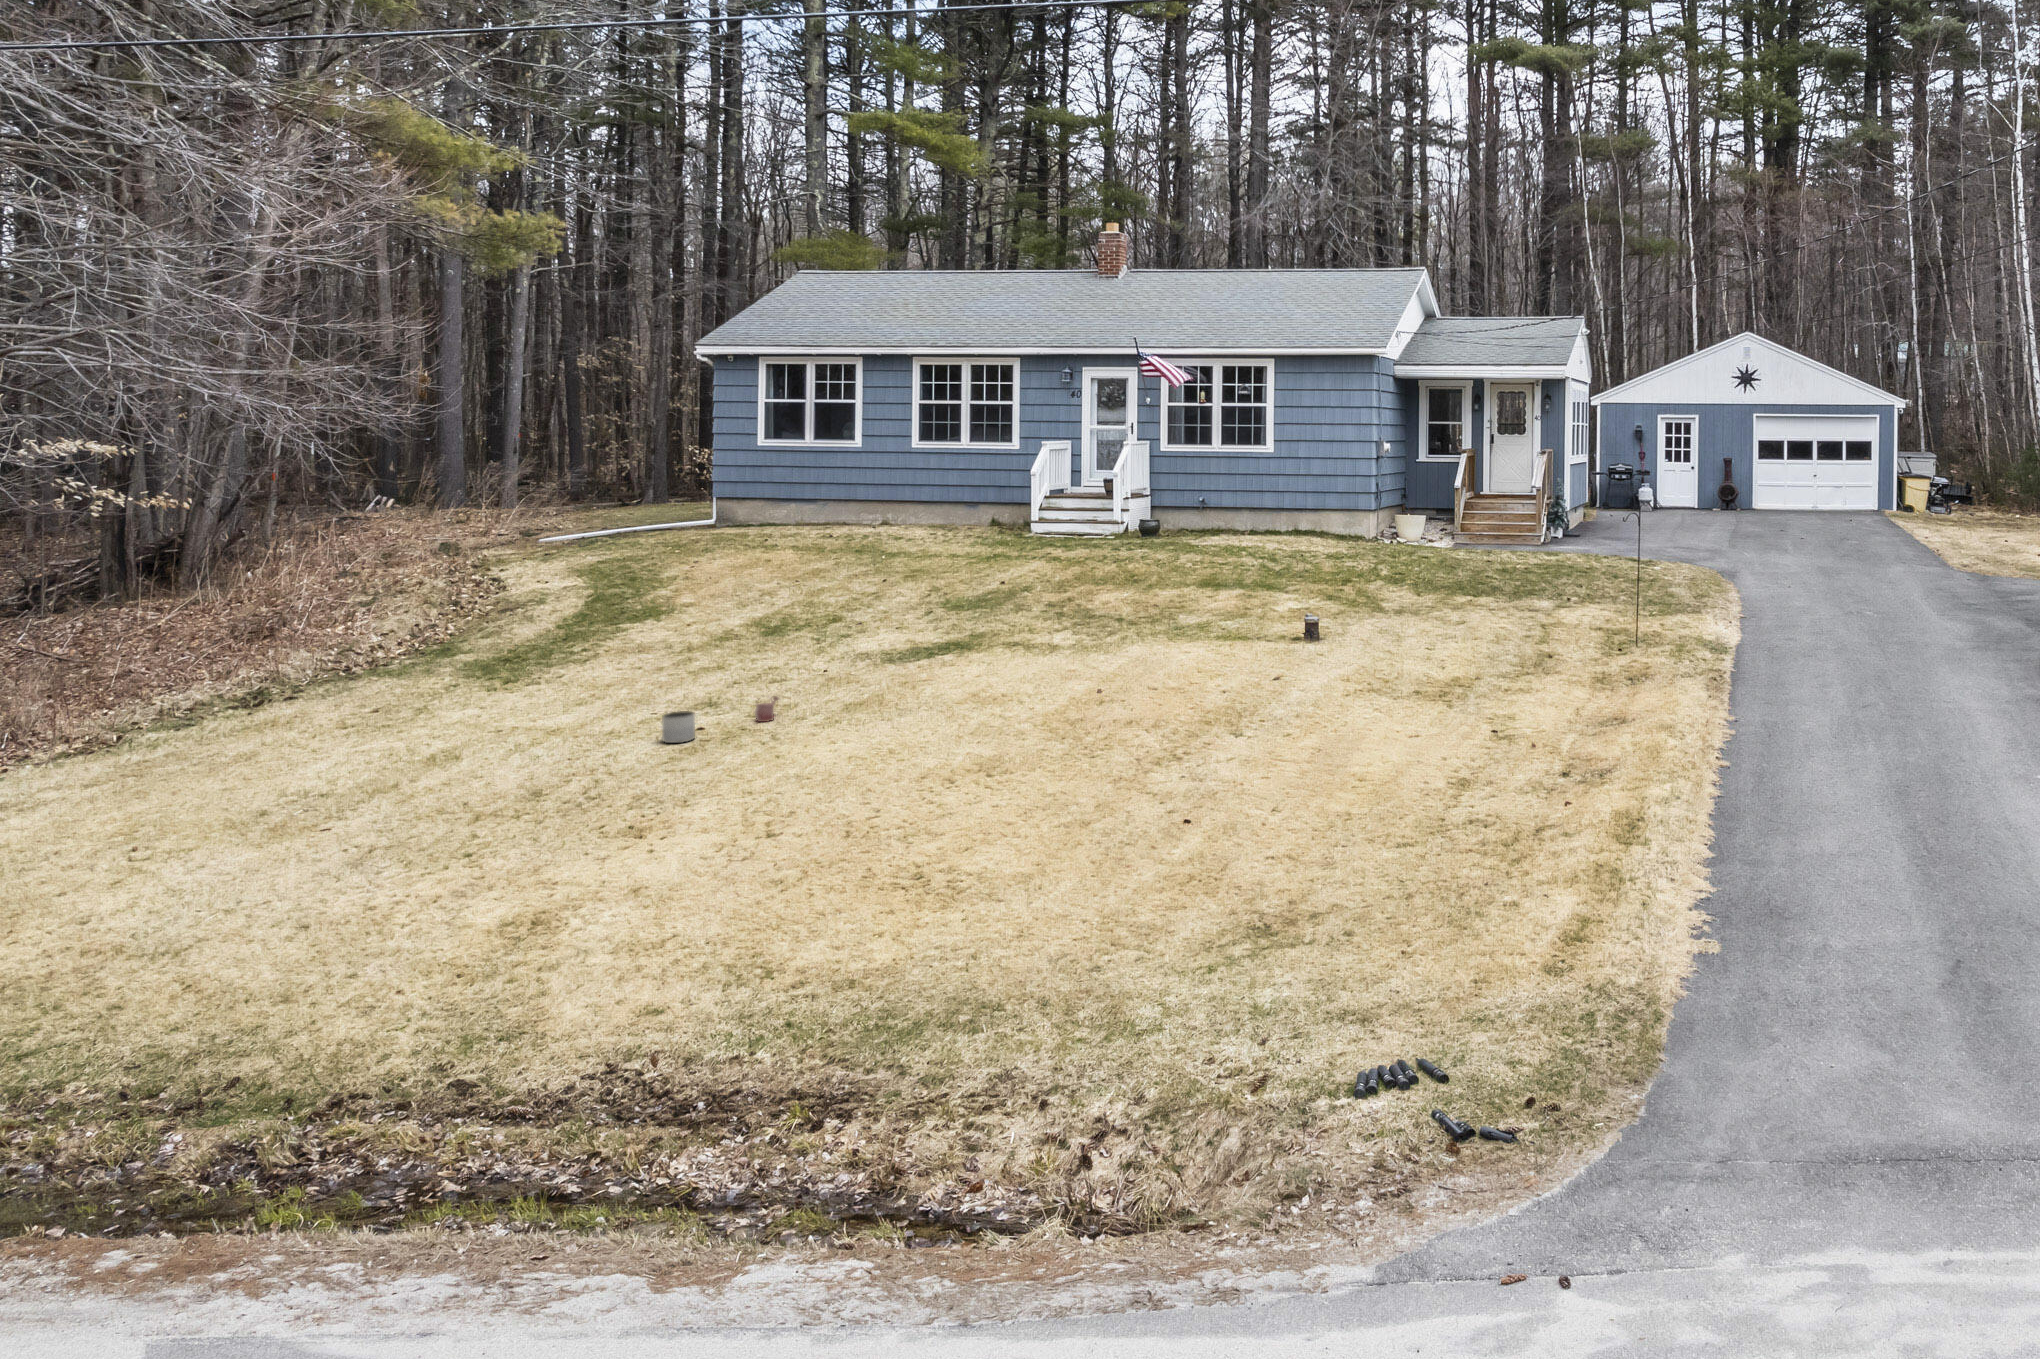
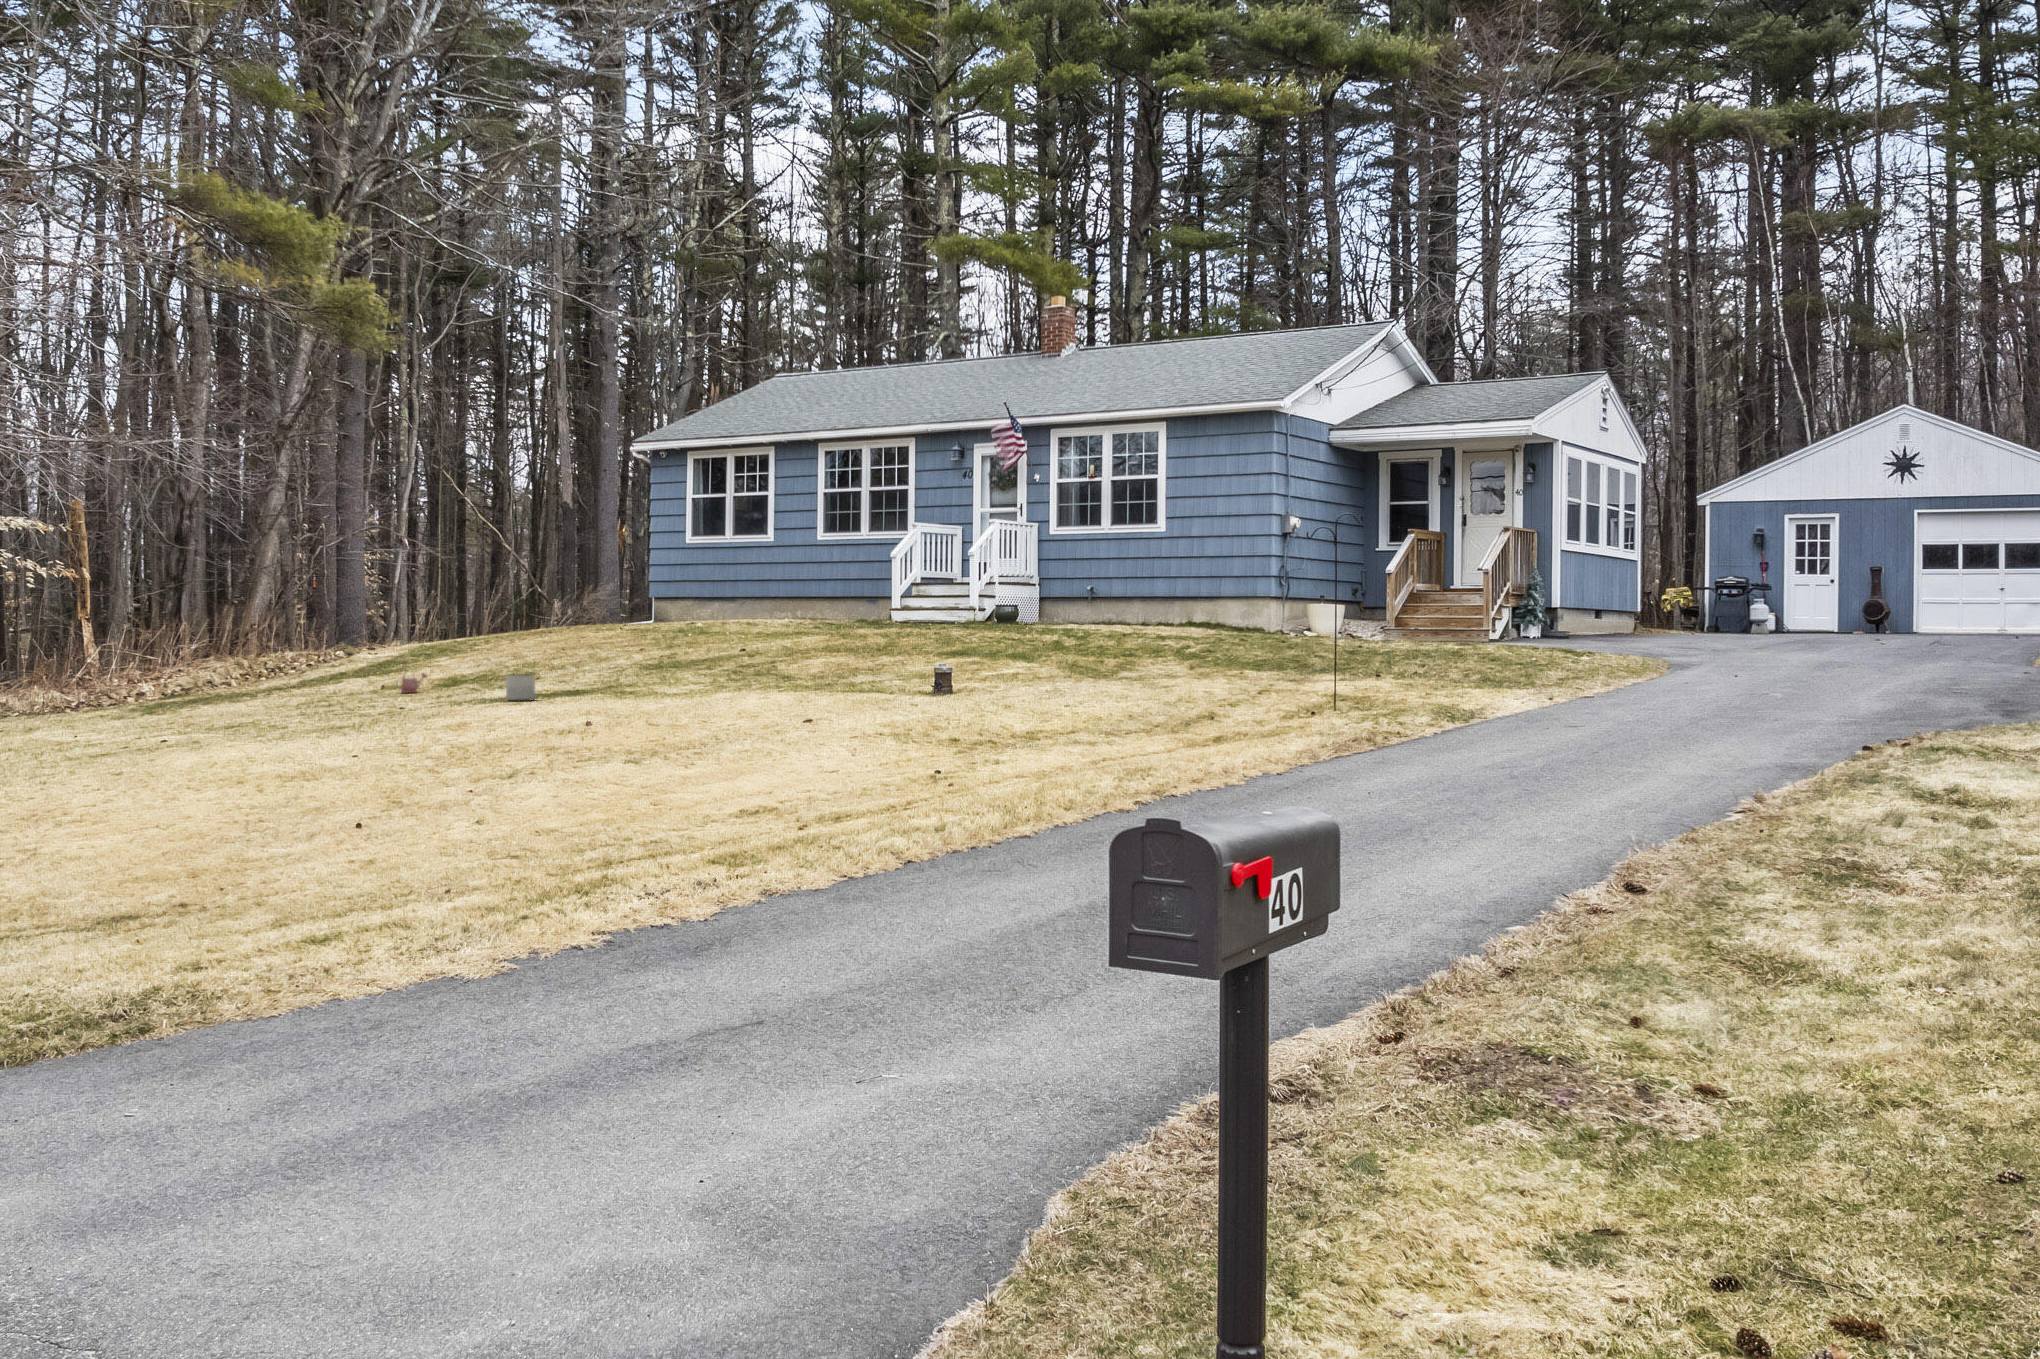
planter: present [662,711,695,743] -> present [506,675,535,701]

